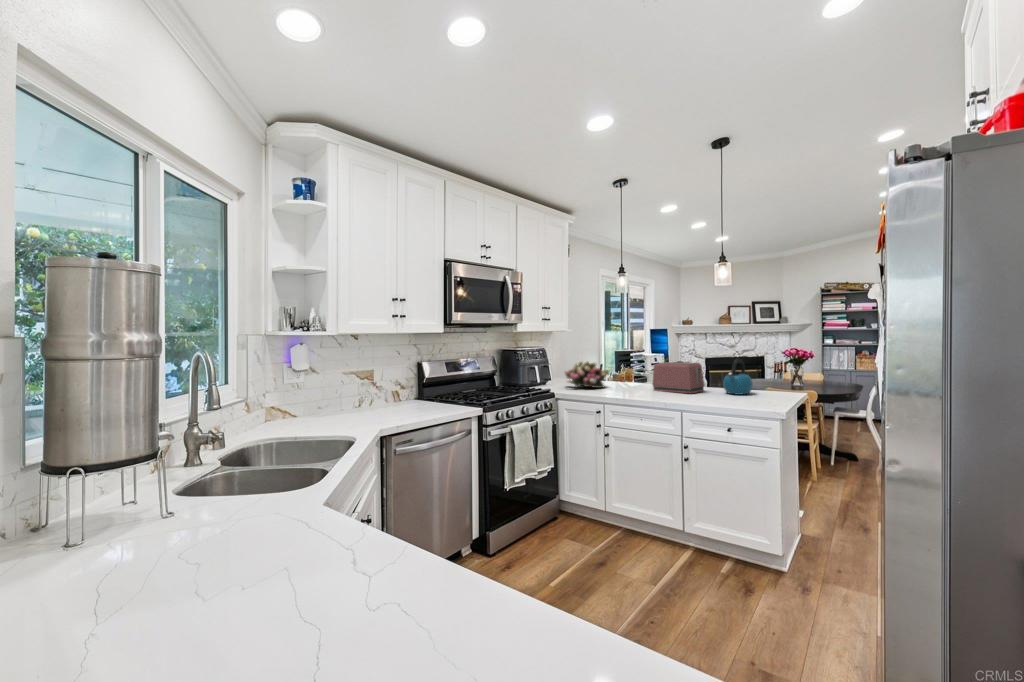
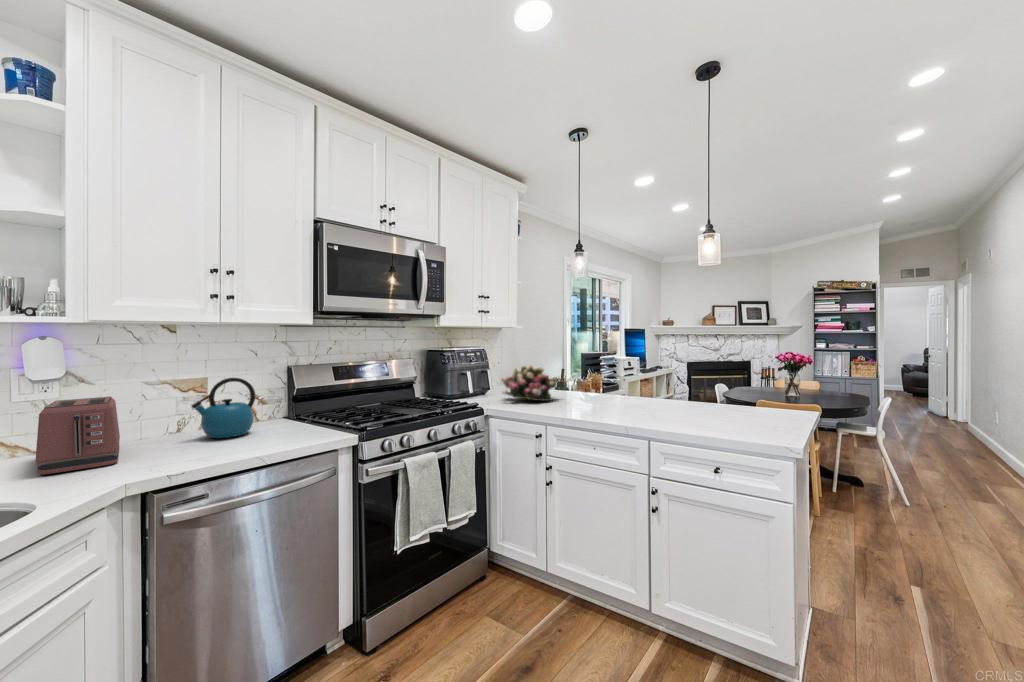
kettle: present [723,359,753,395] -> present [192,378,255,438]
toaster: present [652,362,704,393] -> present [35,396,120,474]

